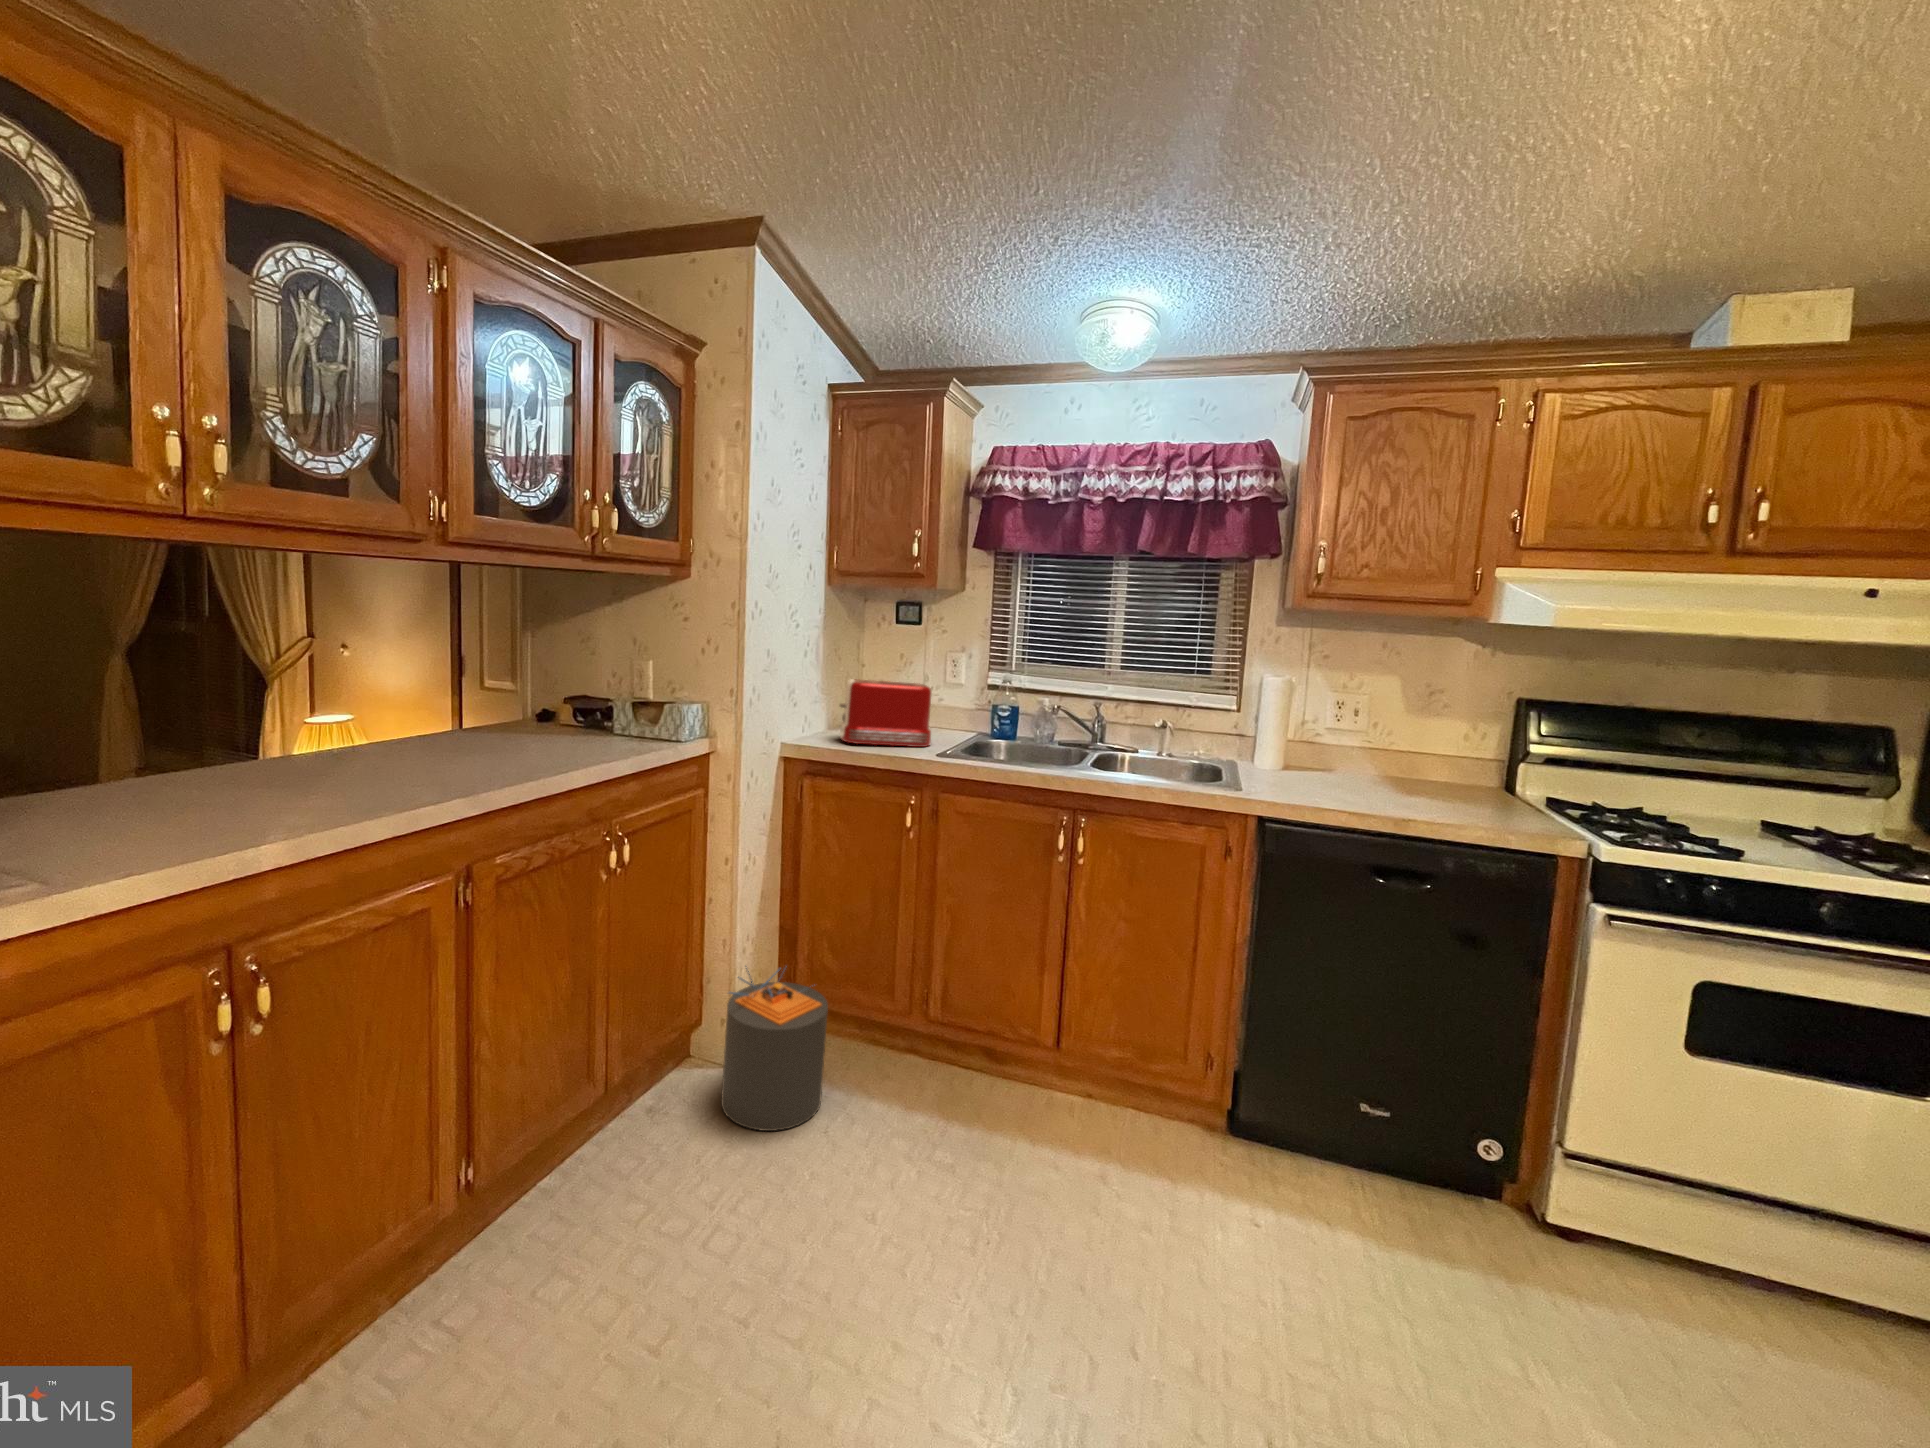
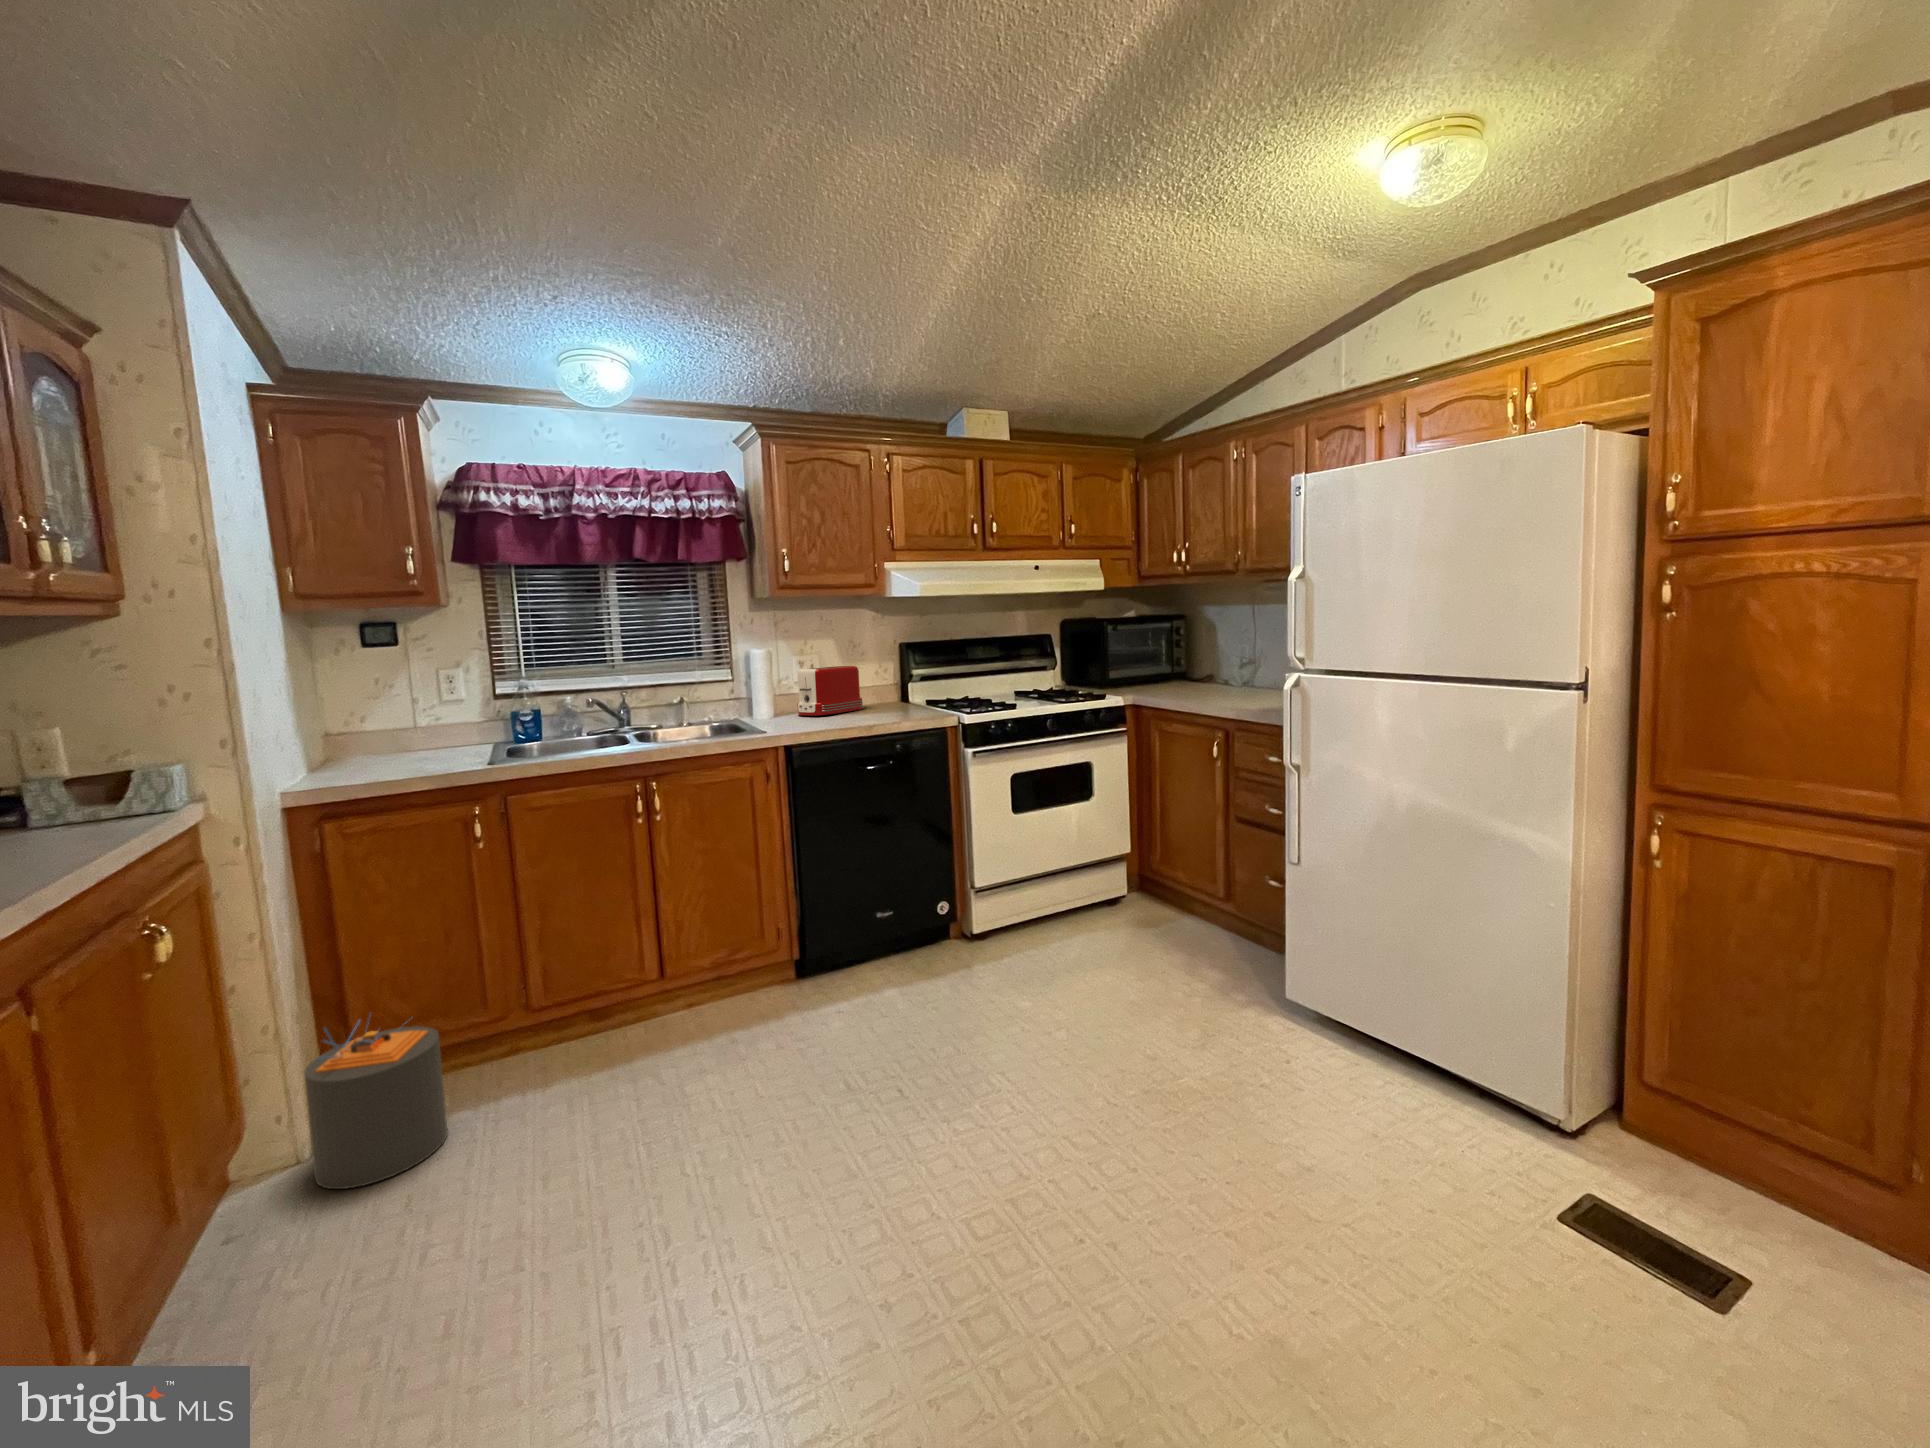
toaster: present [839,679,931,747] -> present [797,666,863,716]

